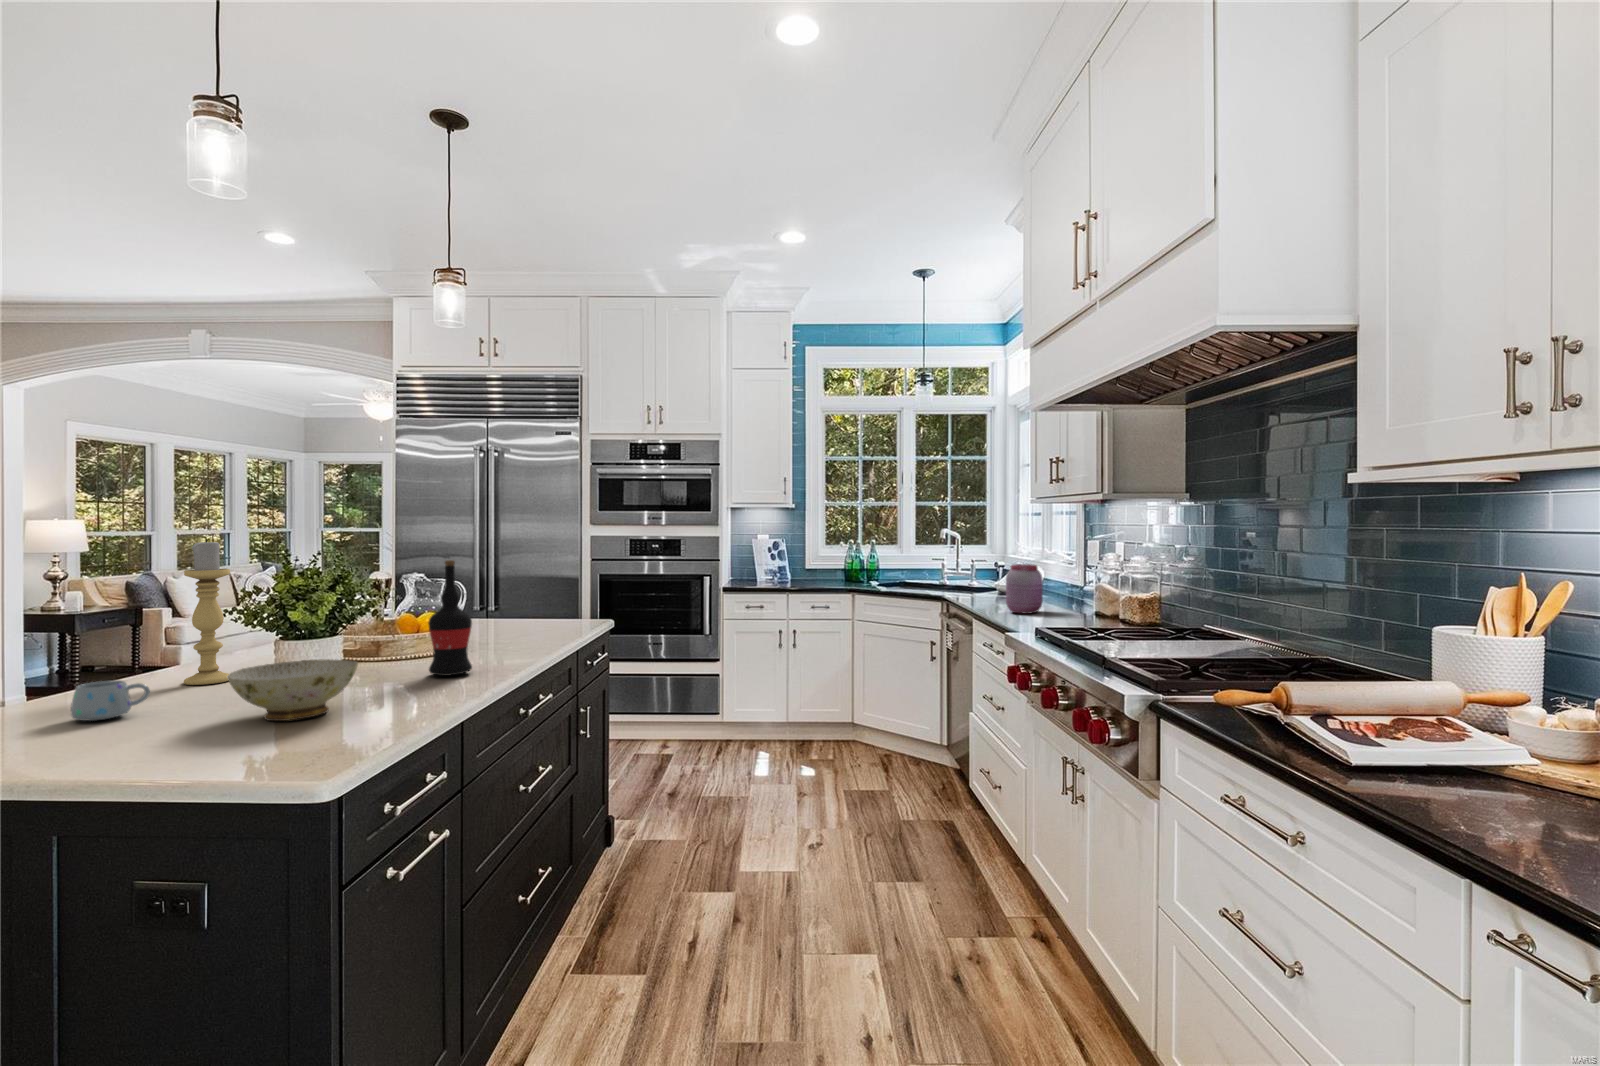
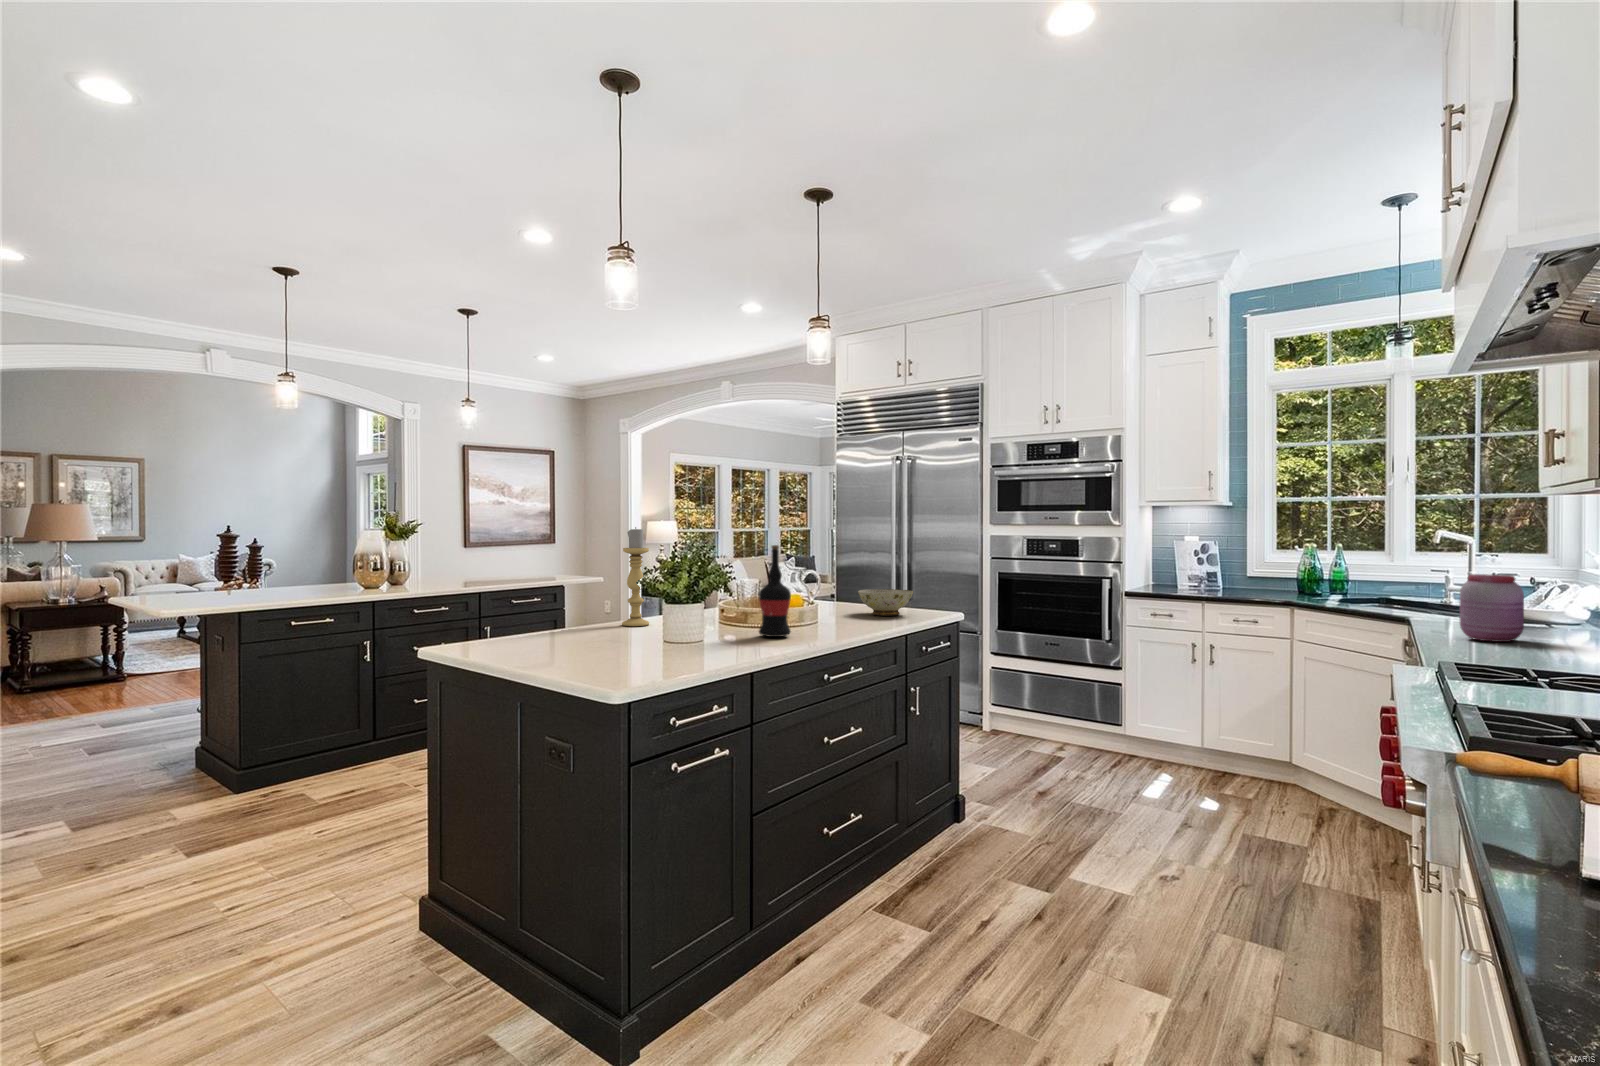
ceramic bowl: present [228,659,358,721] -> present [858,589,913,616]
mug: present [71,680,150,721] -> none [547,615,585,638]

